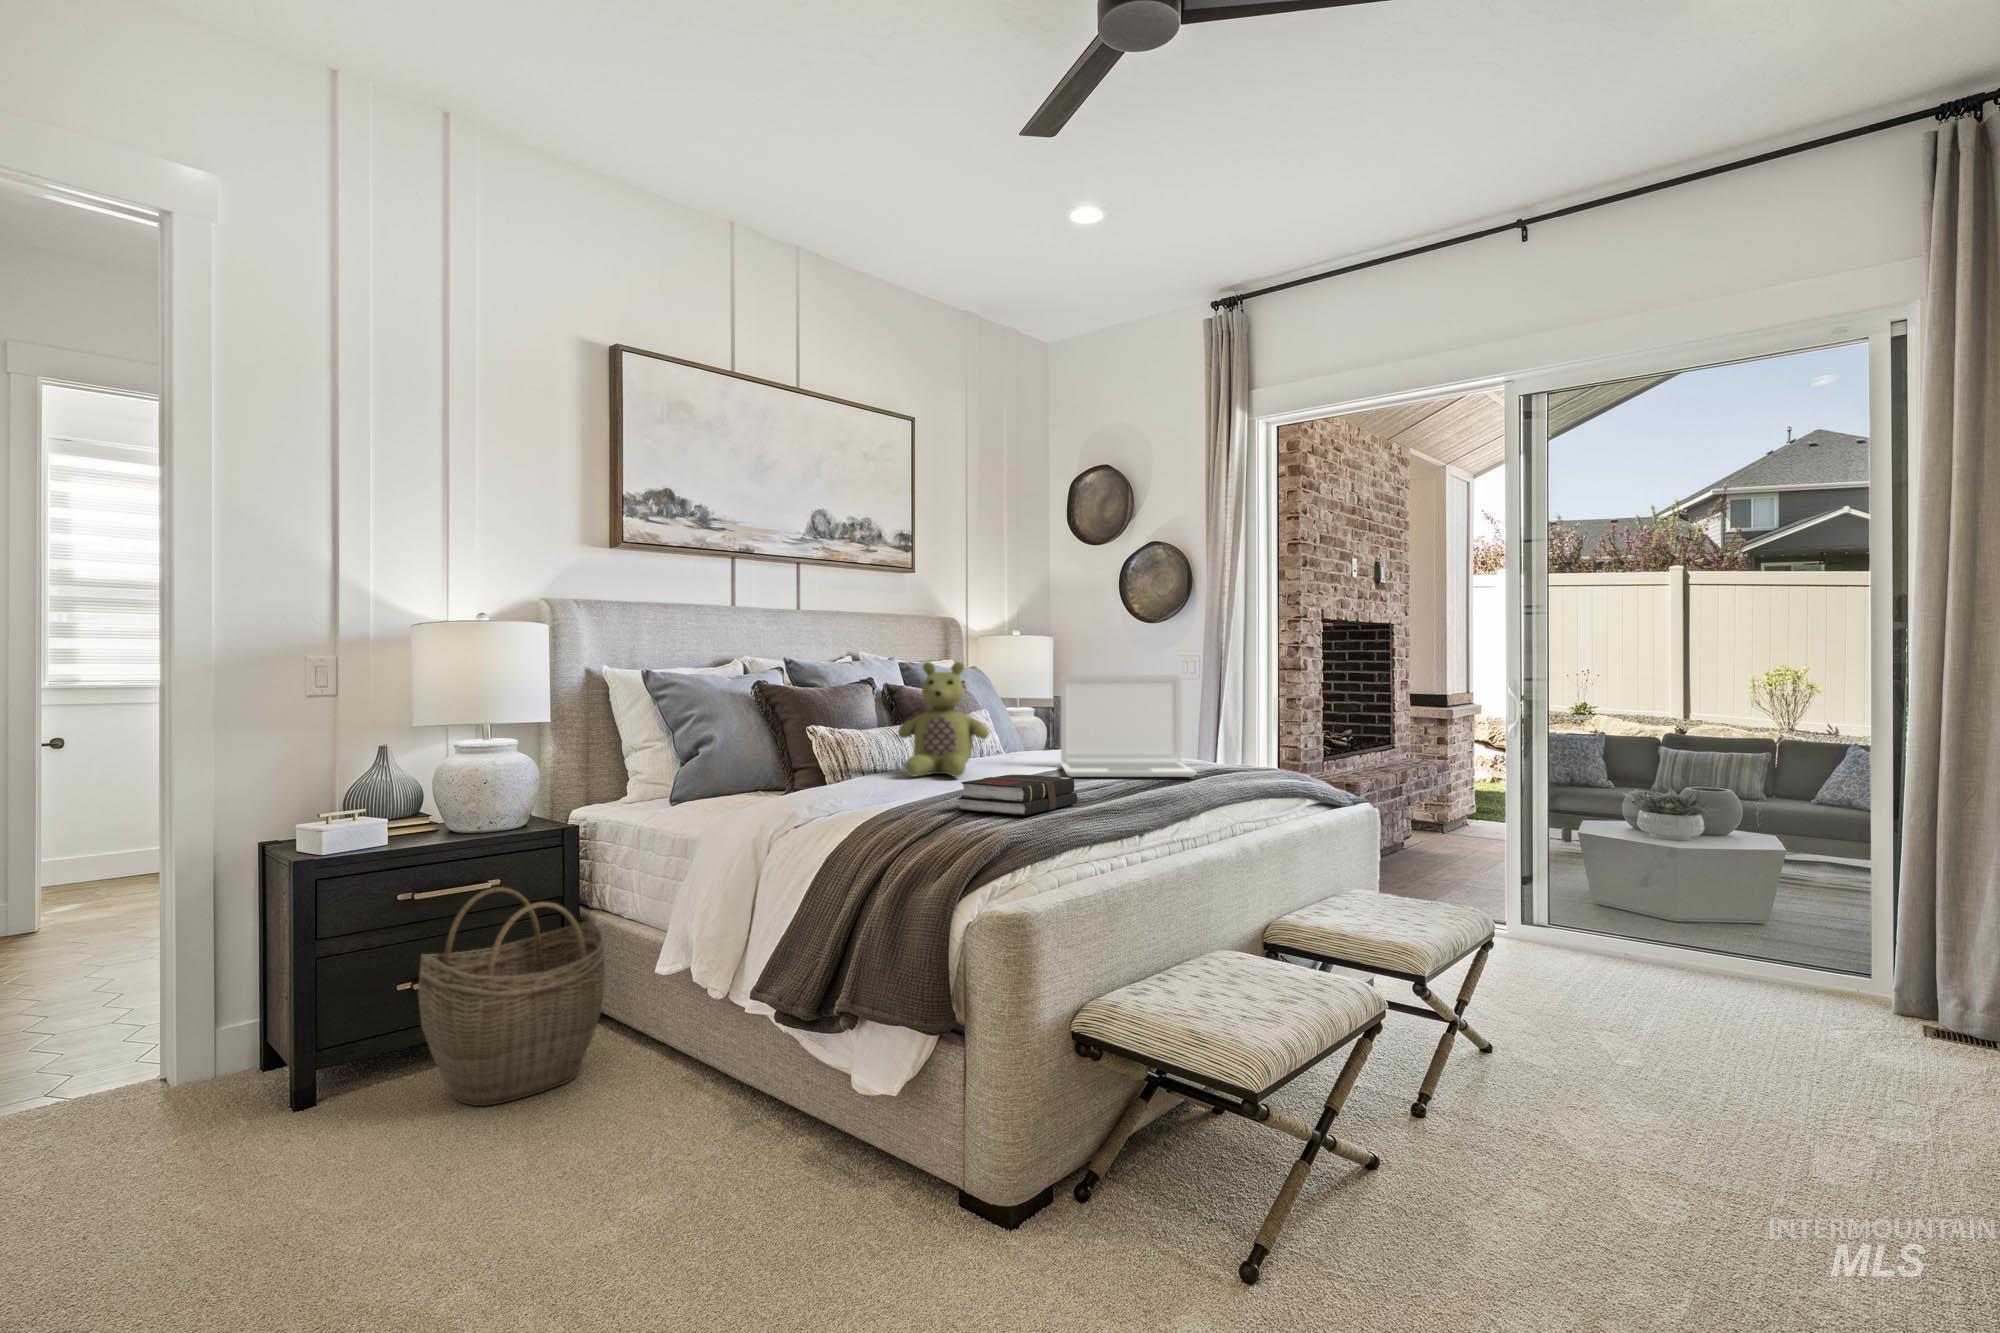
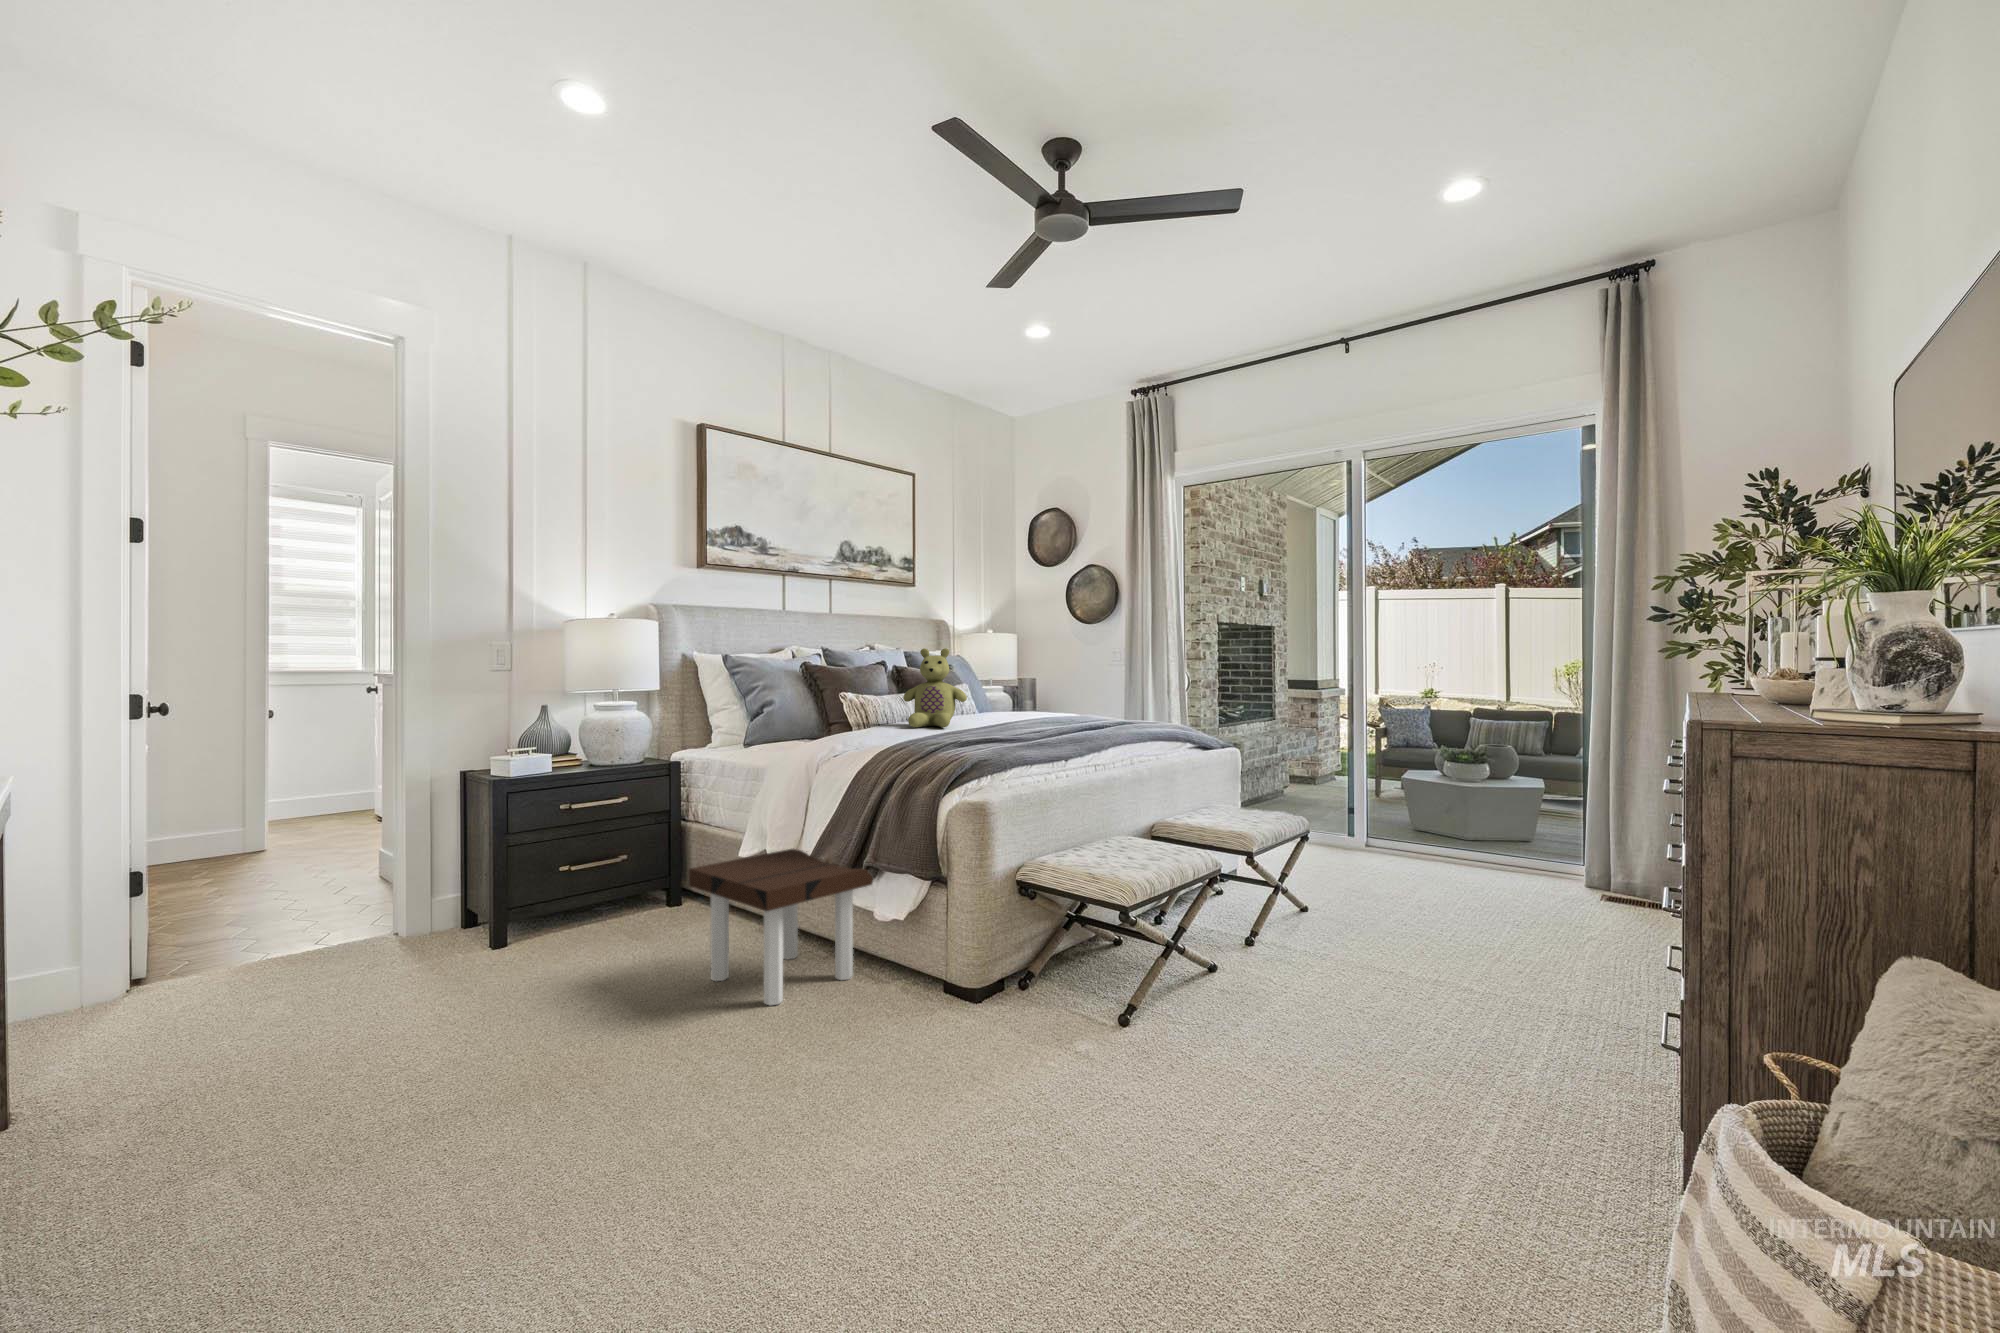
laptop: present [1061,675,1196,777] -> none [1017,658,1110,728]
book: present [957,774,1078,815] -> none [944,722,1025,746]
woven basket: present [418,887,605,1106] -> none [579,801,703,945]
side table: none [568,965,849,1234] -> present [689,849,873,1005]

